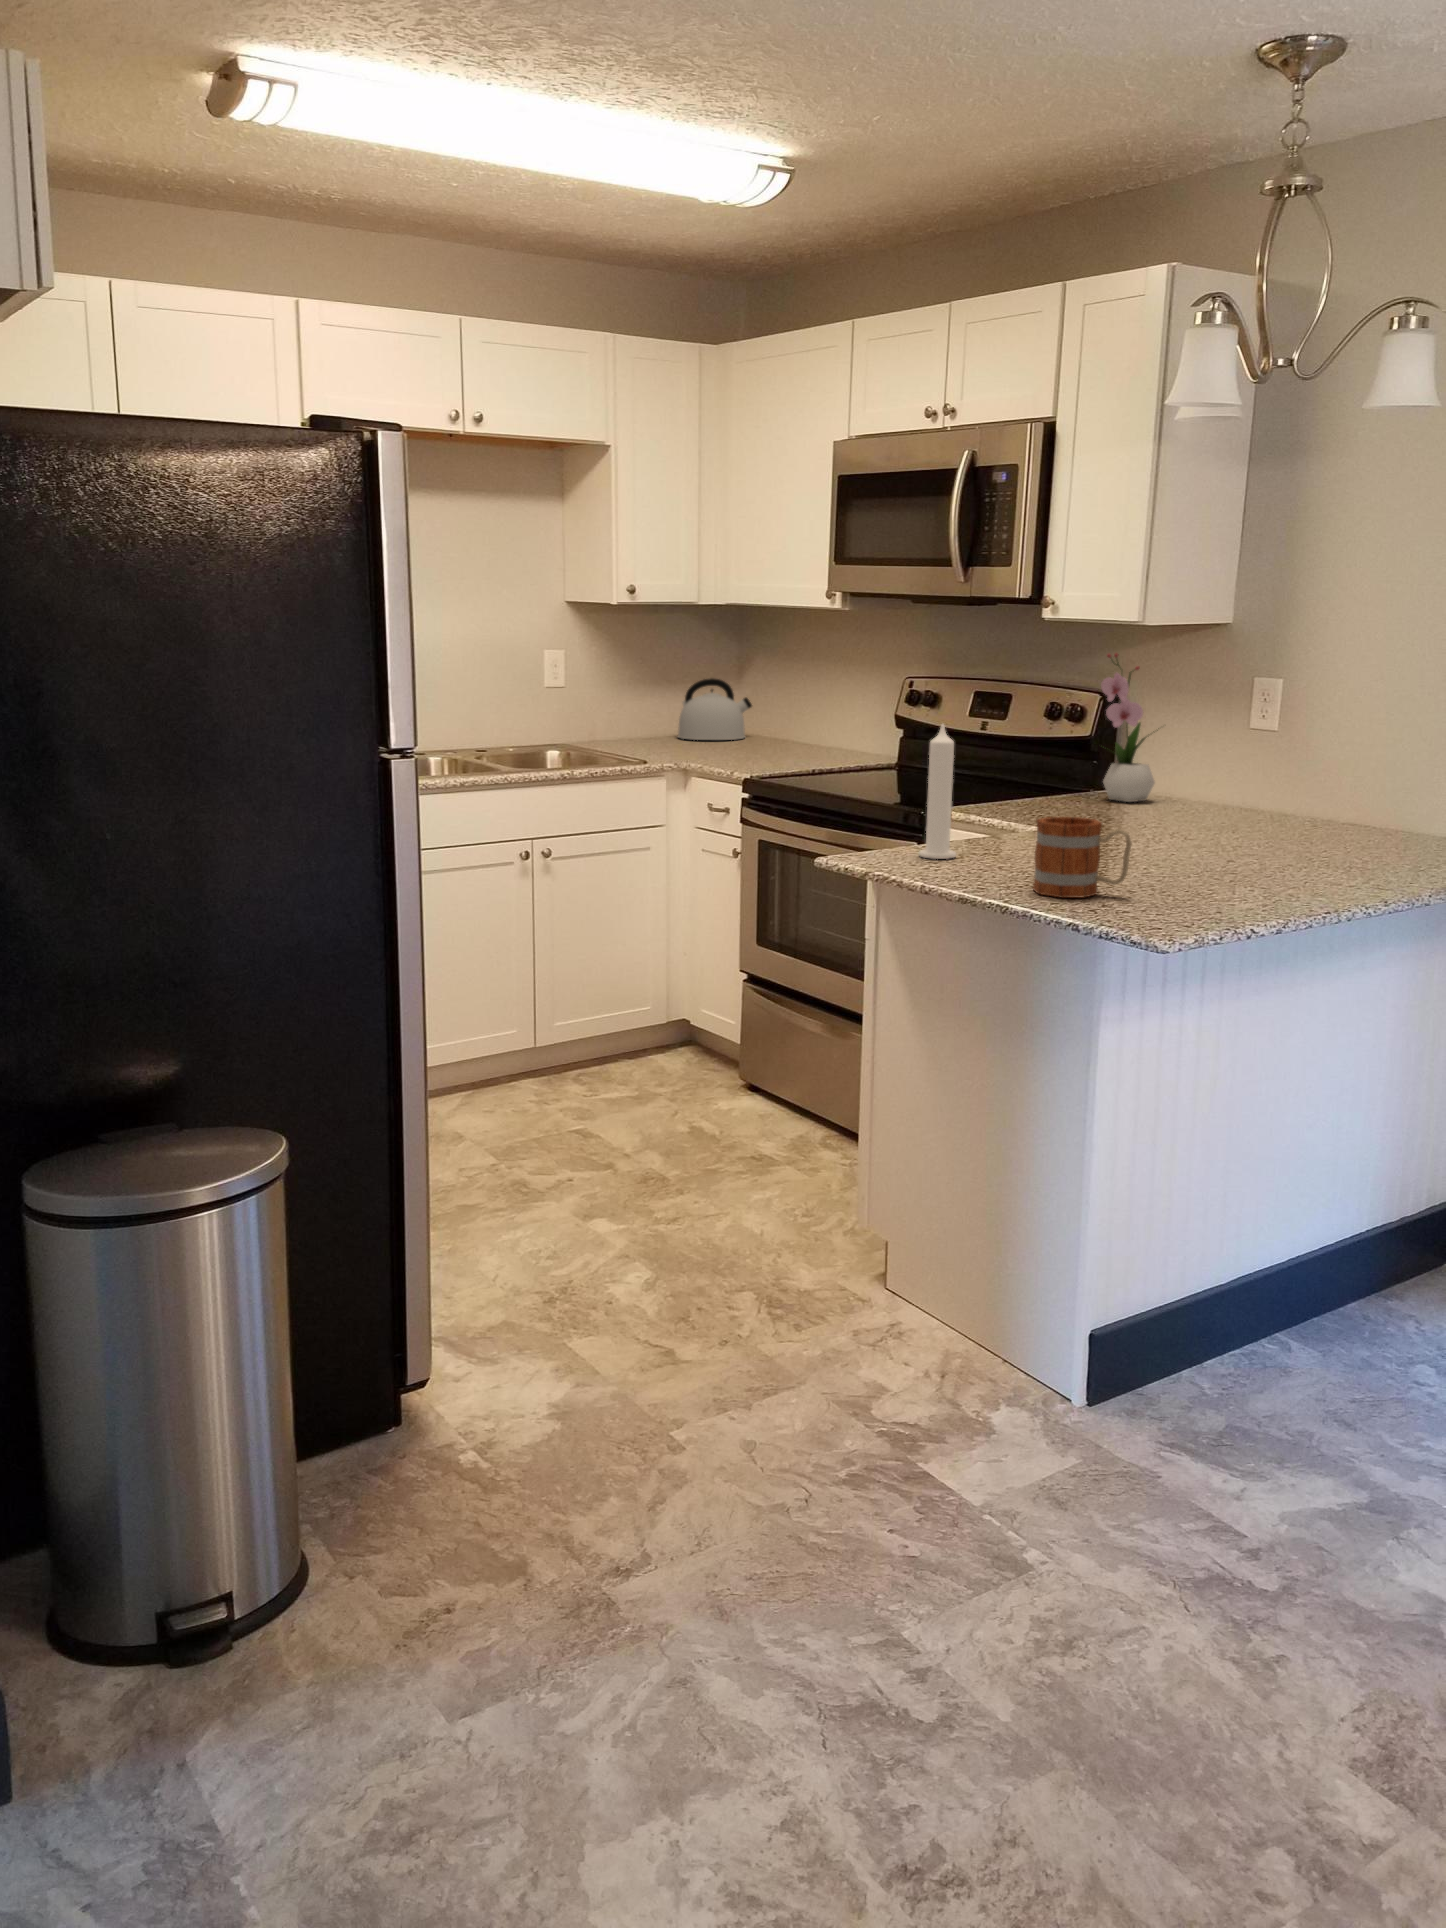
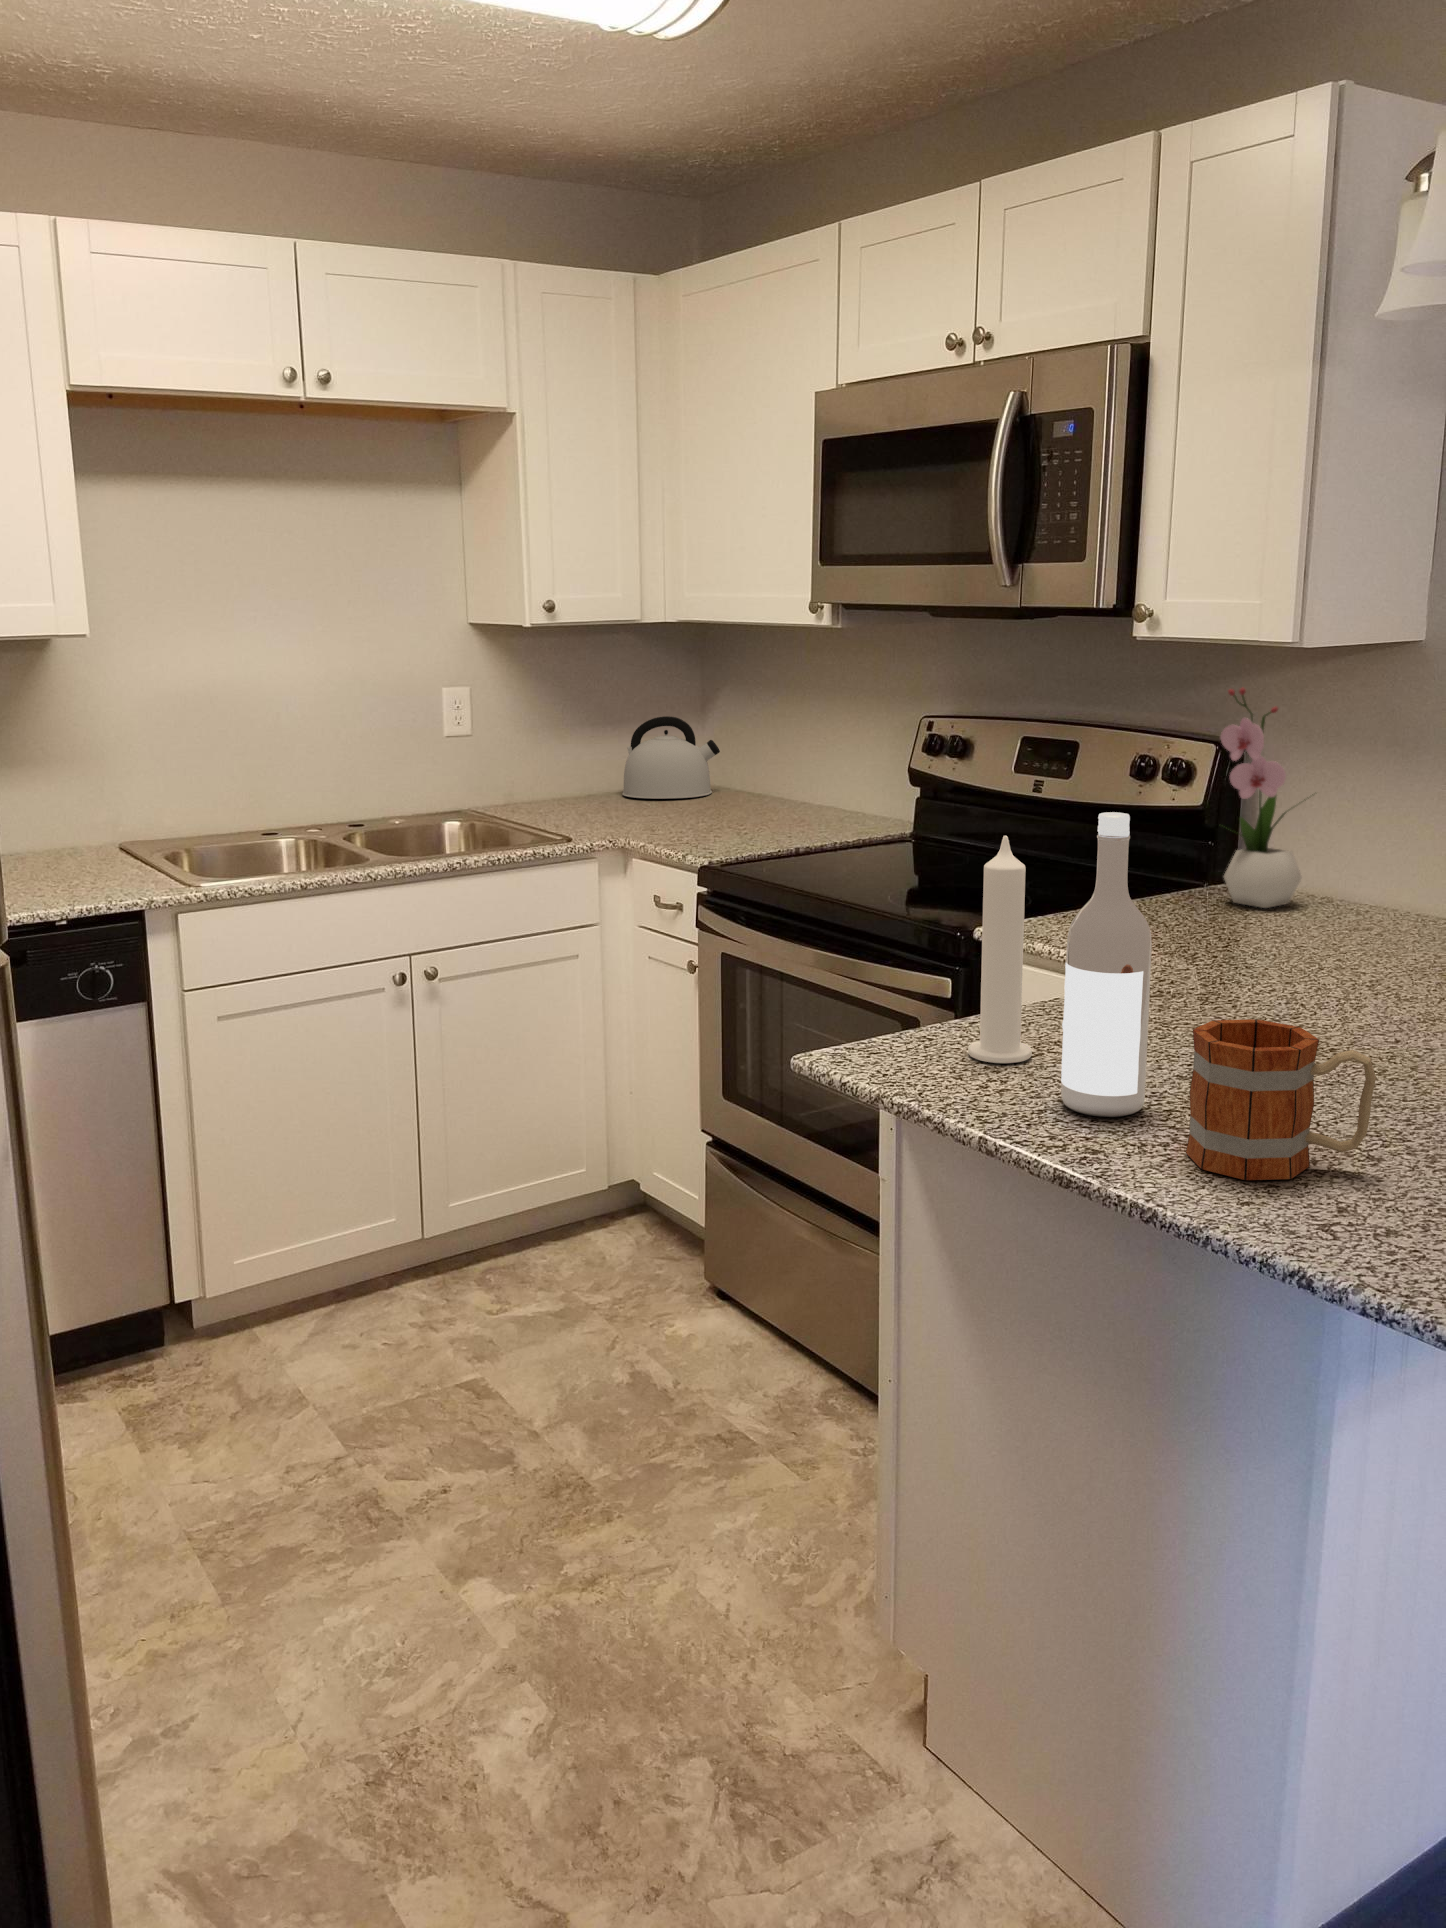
wine bottle: none [969,704,1020,877] -> present [1061,812,1152,1117]

